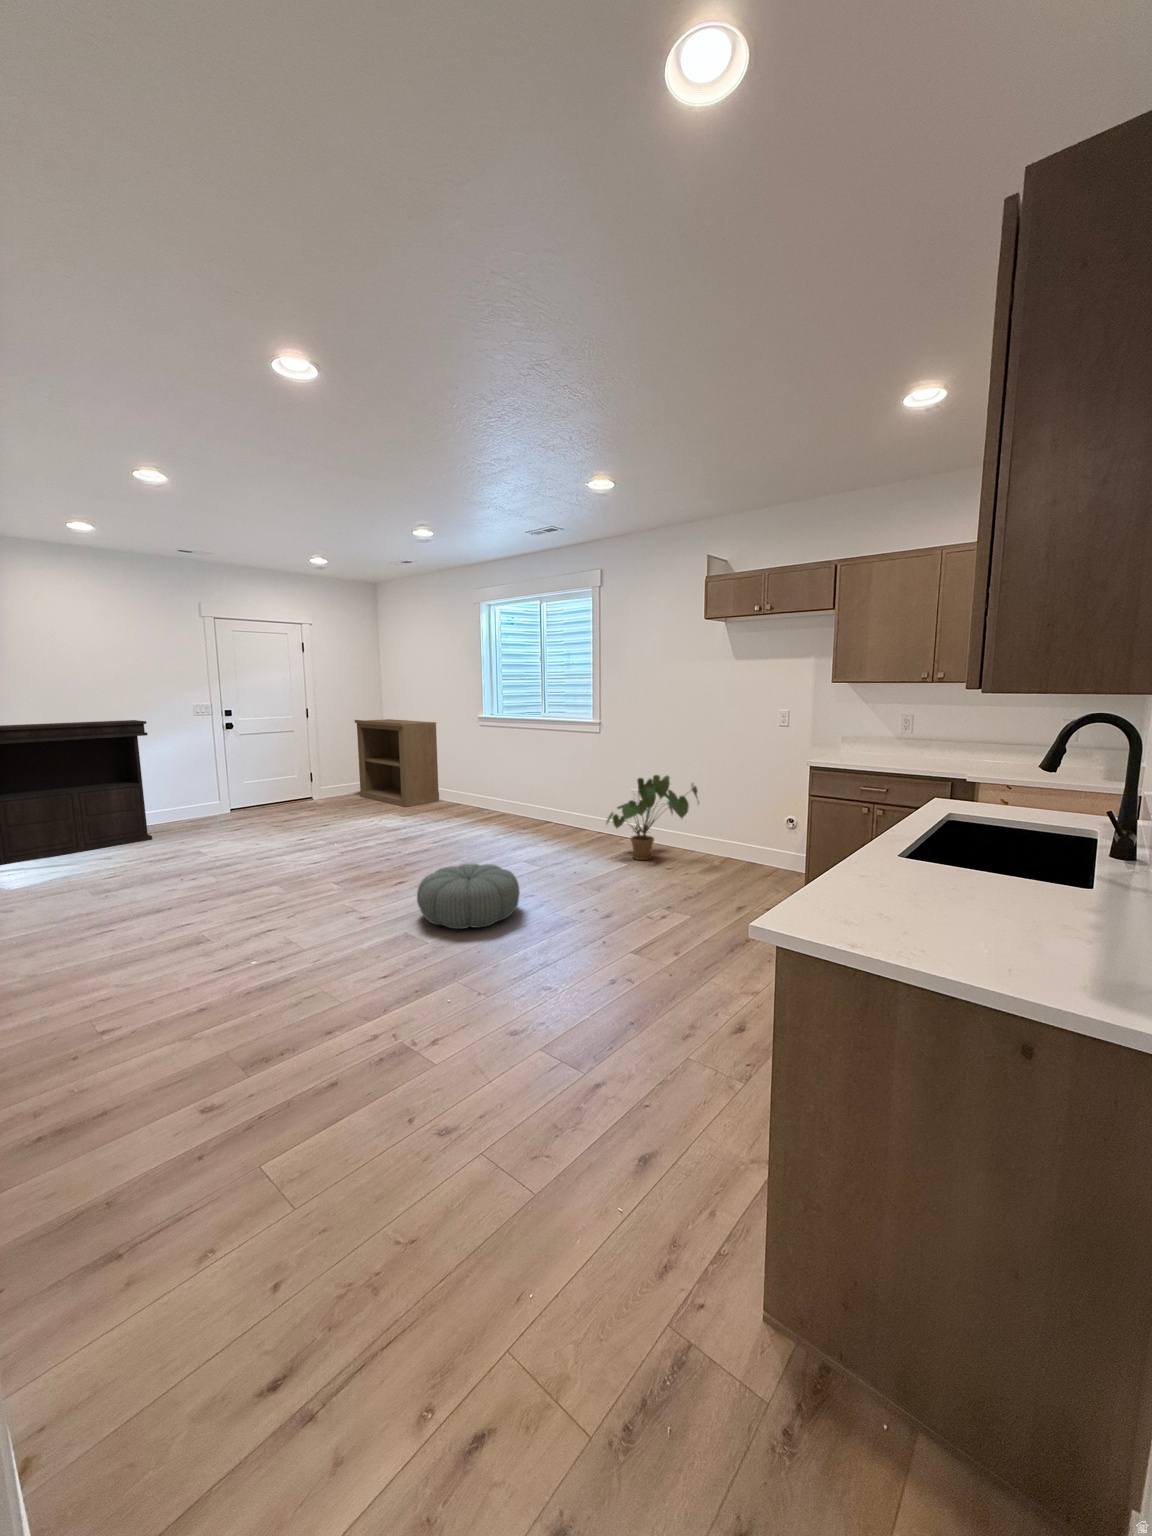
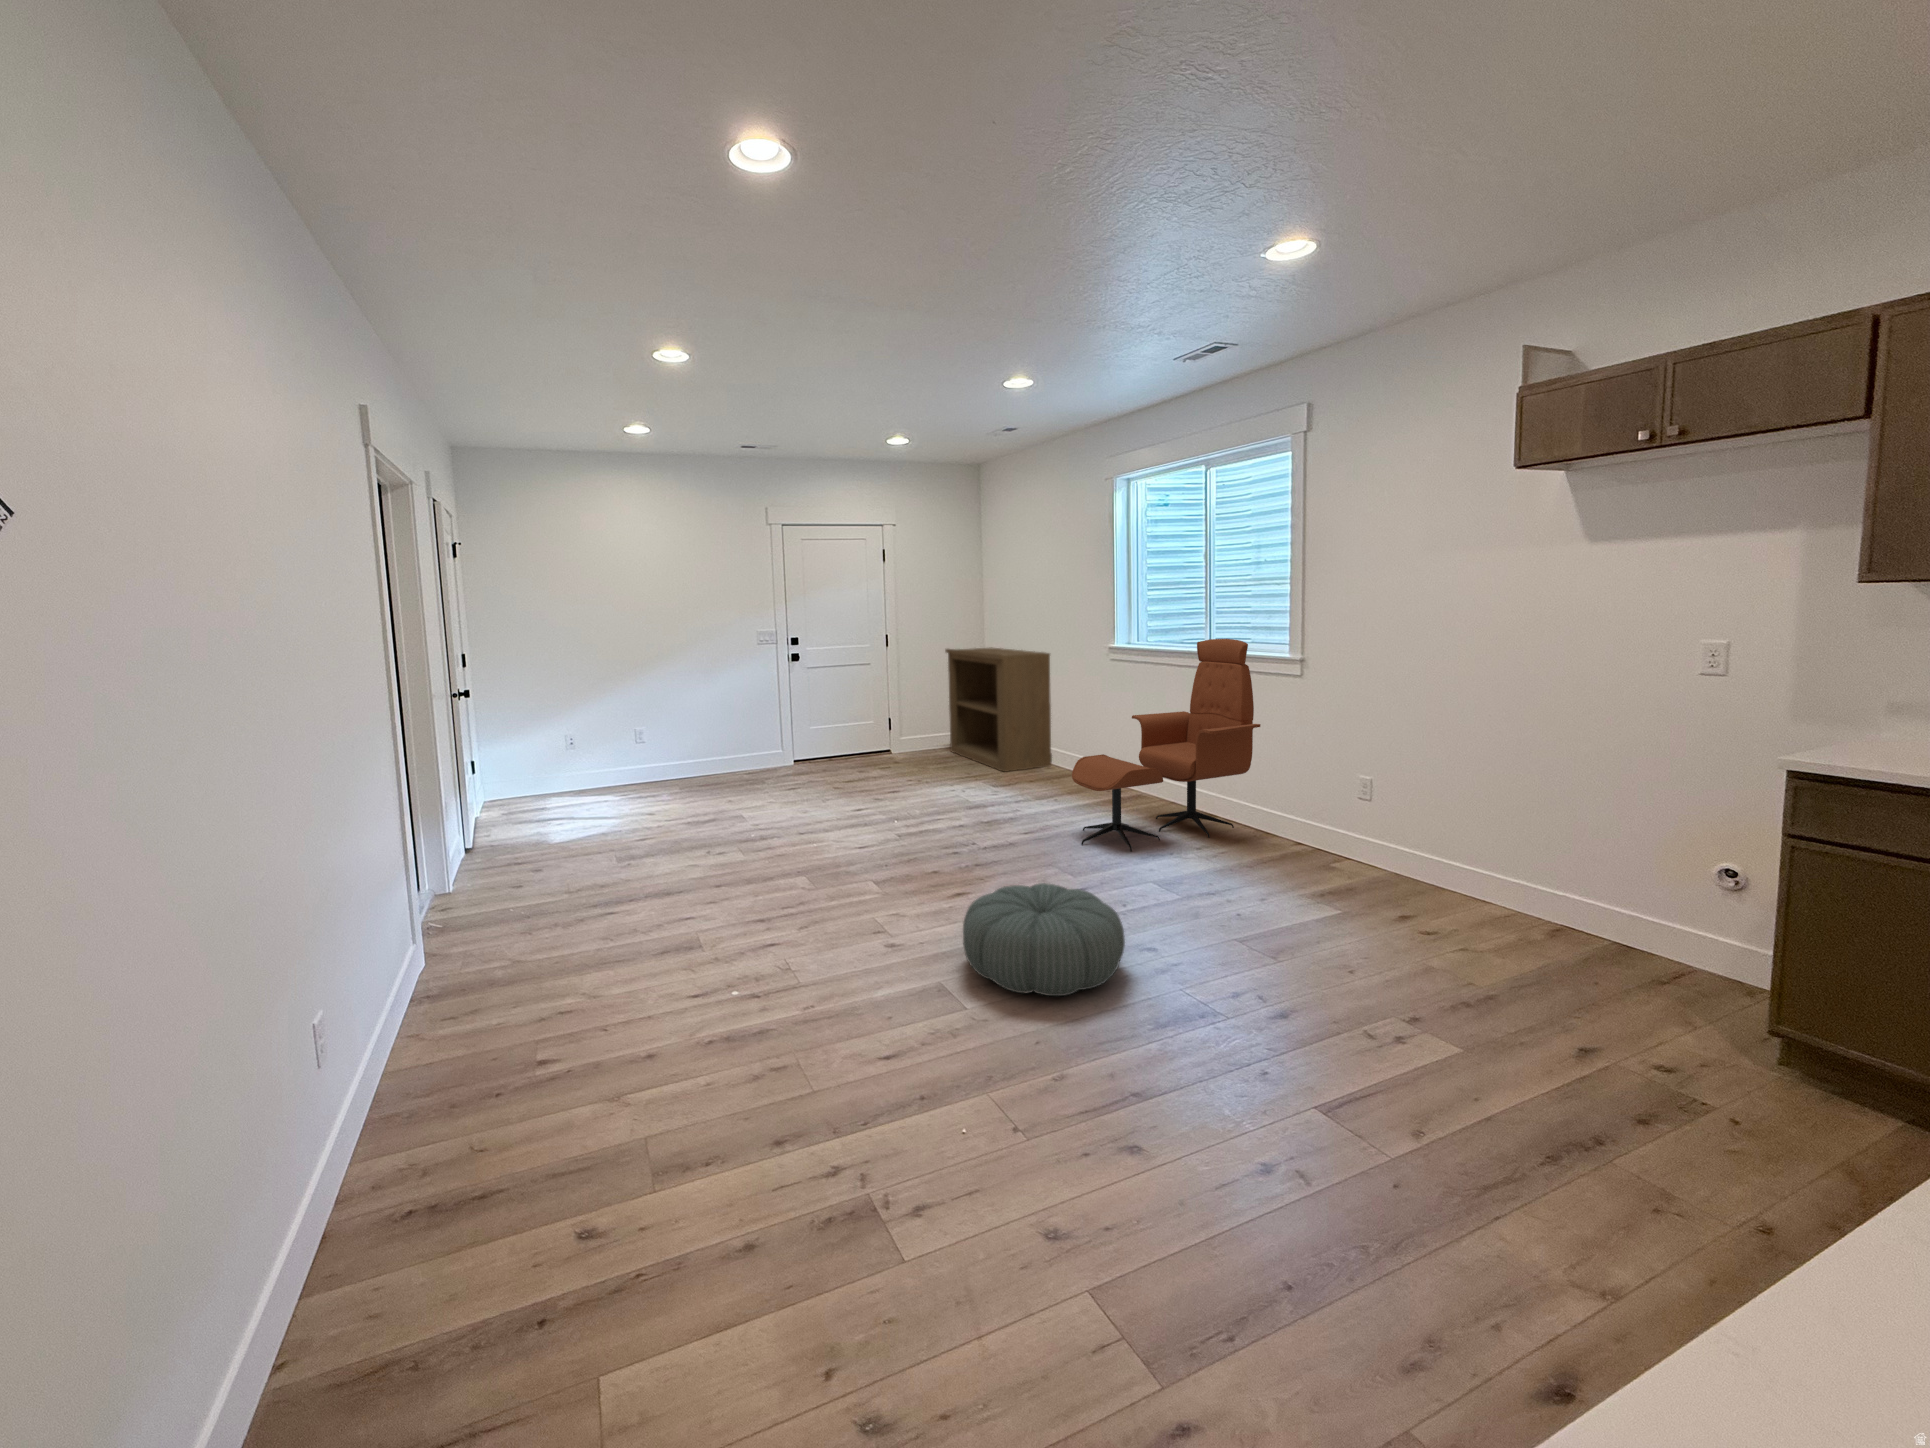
lounge chair: none [465,711,577,847] -> present [1072,639,1260,851]
console table: present [0,720,152,865] -> none [537,650,703,812]
house plant: present [606,775,699,860] -> none [1301,755,1500,908]

